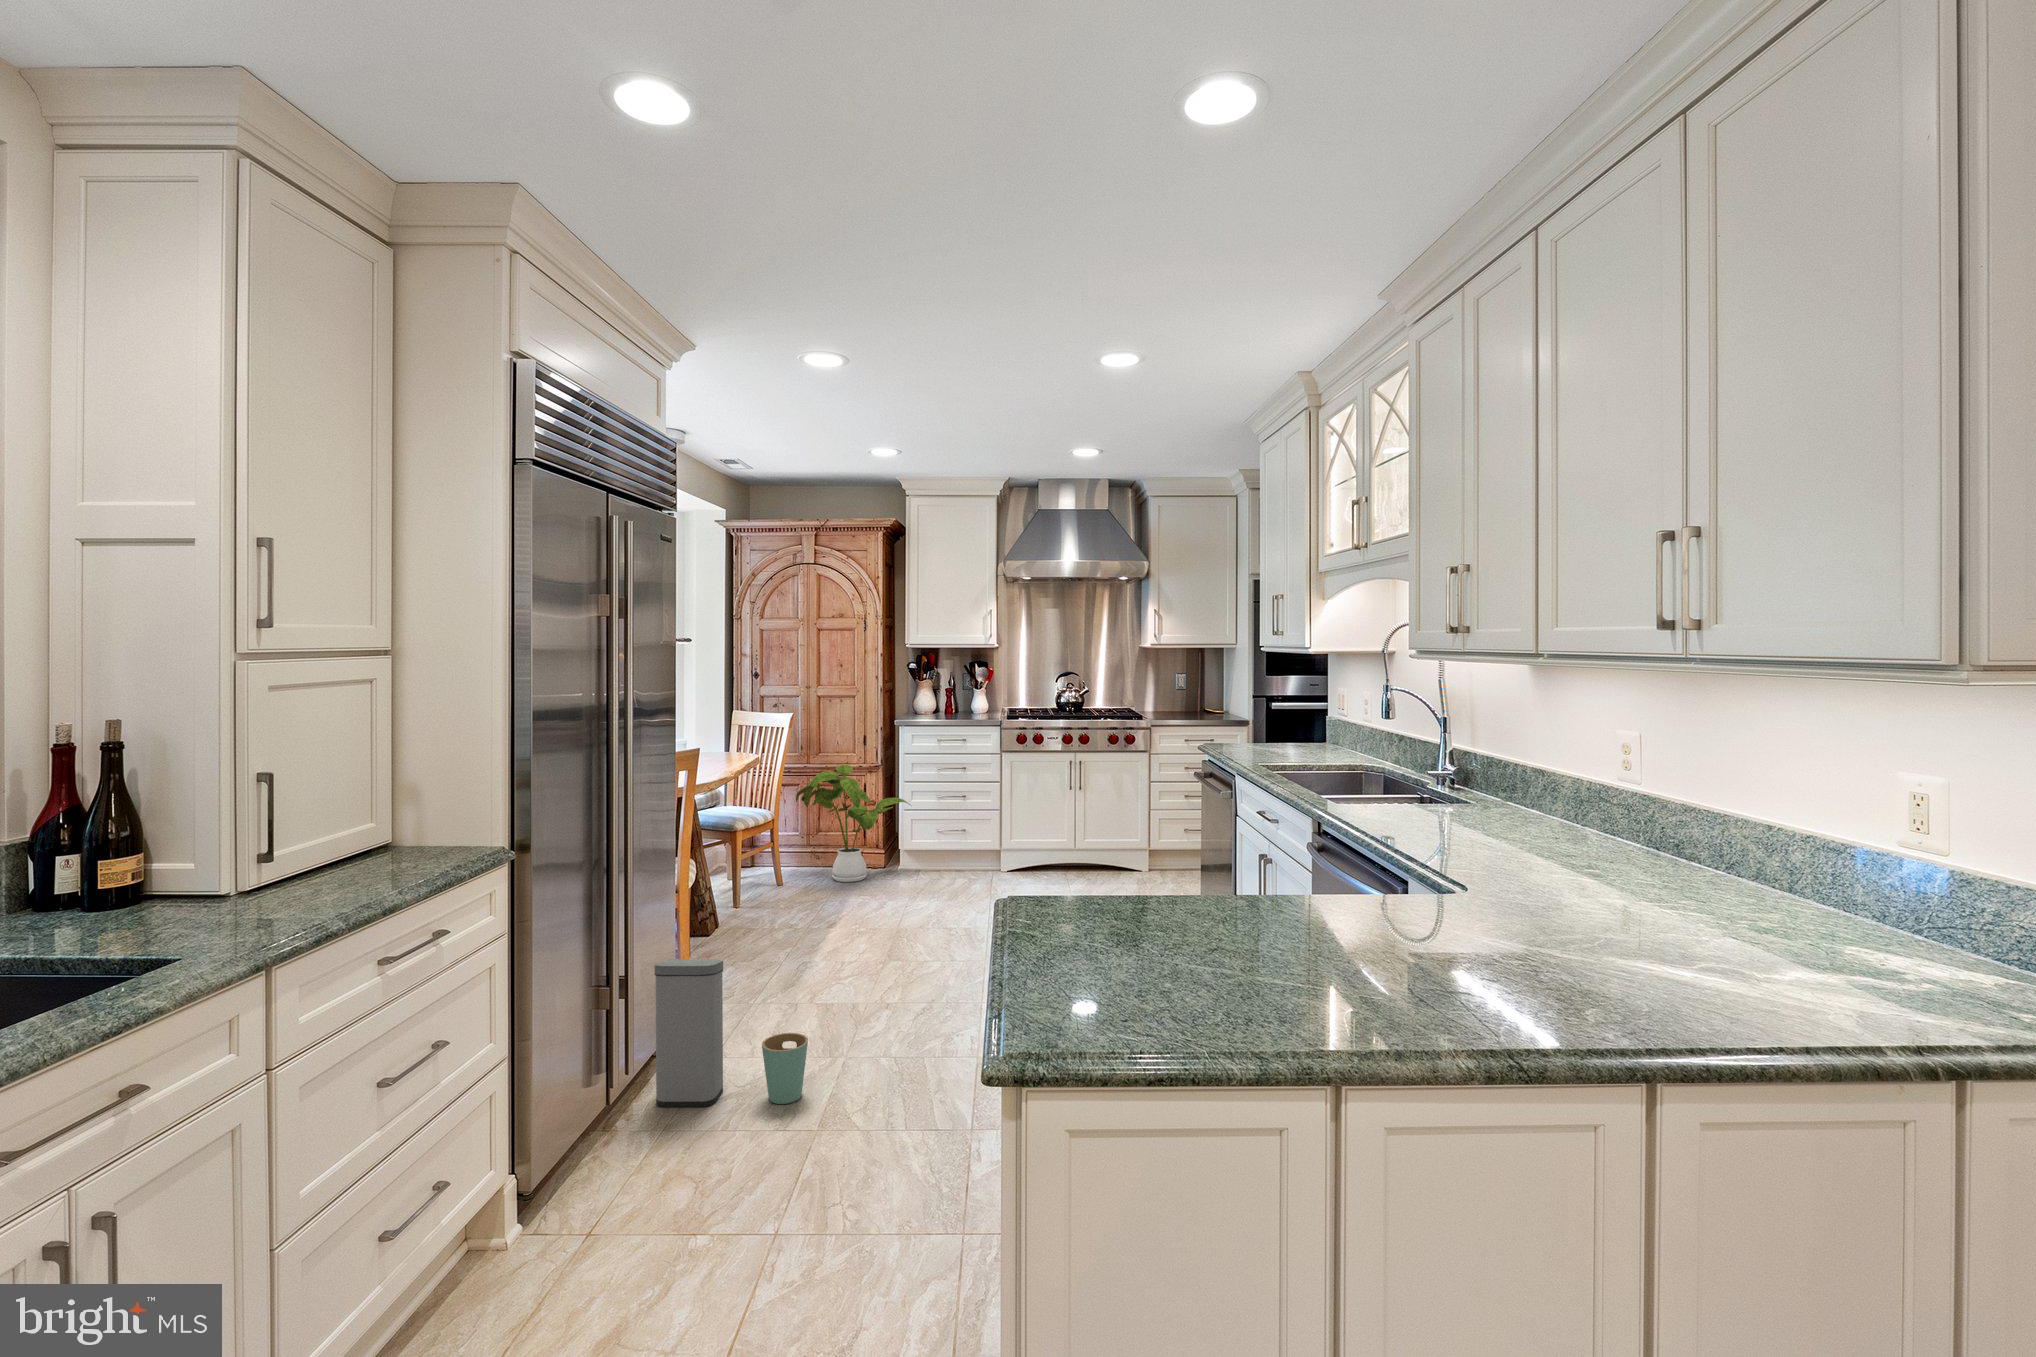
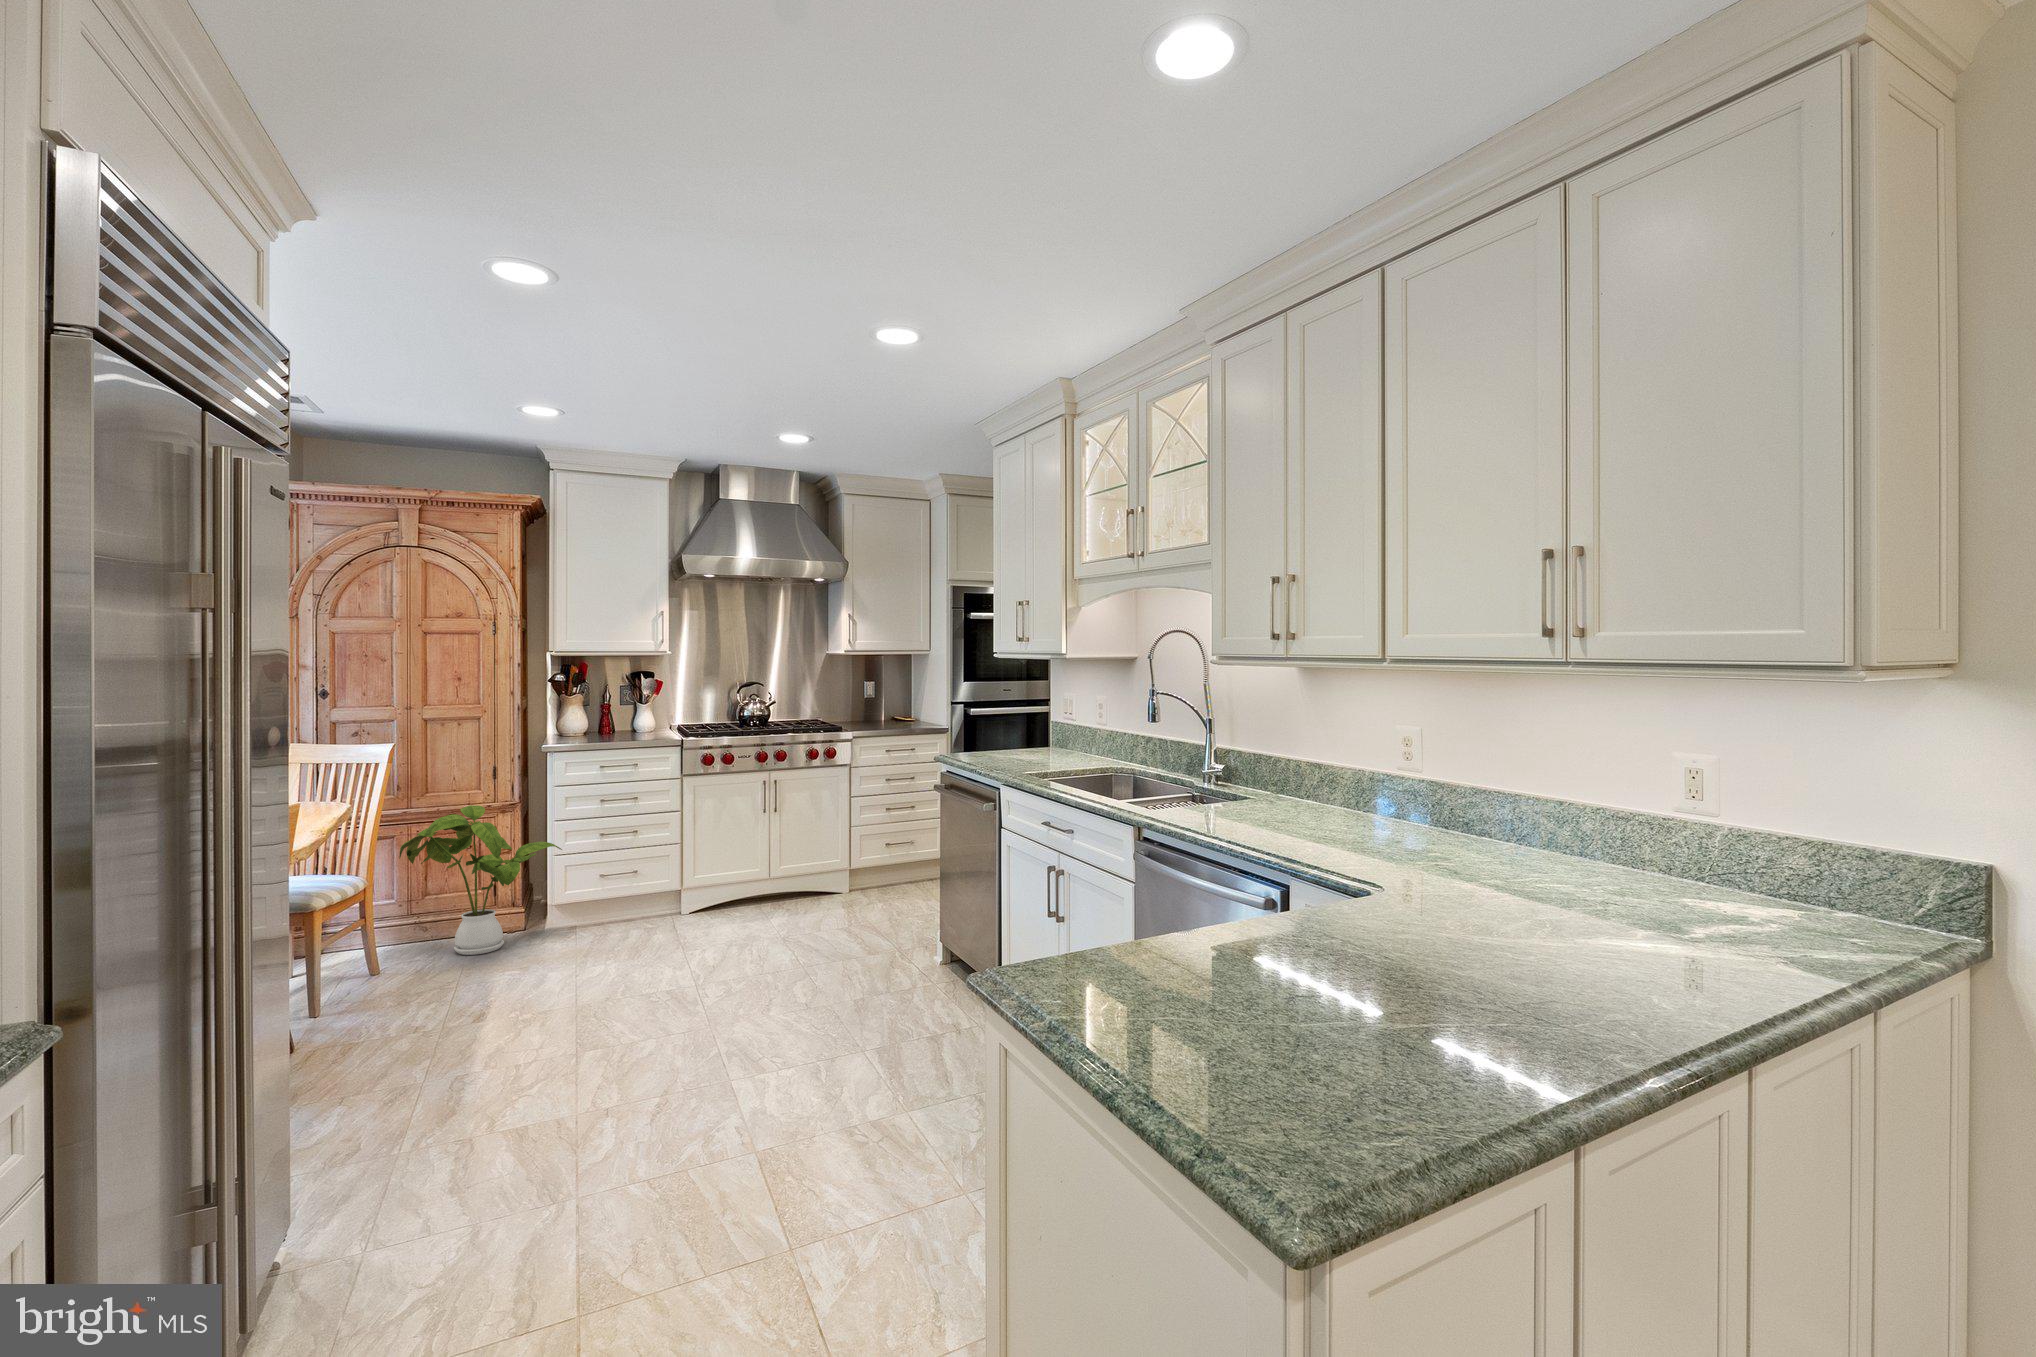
trash can: present [654,959,808,1107] -> none [298,1083,536,1305]

